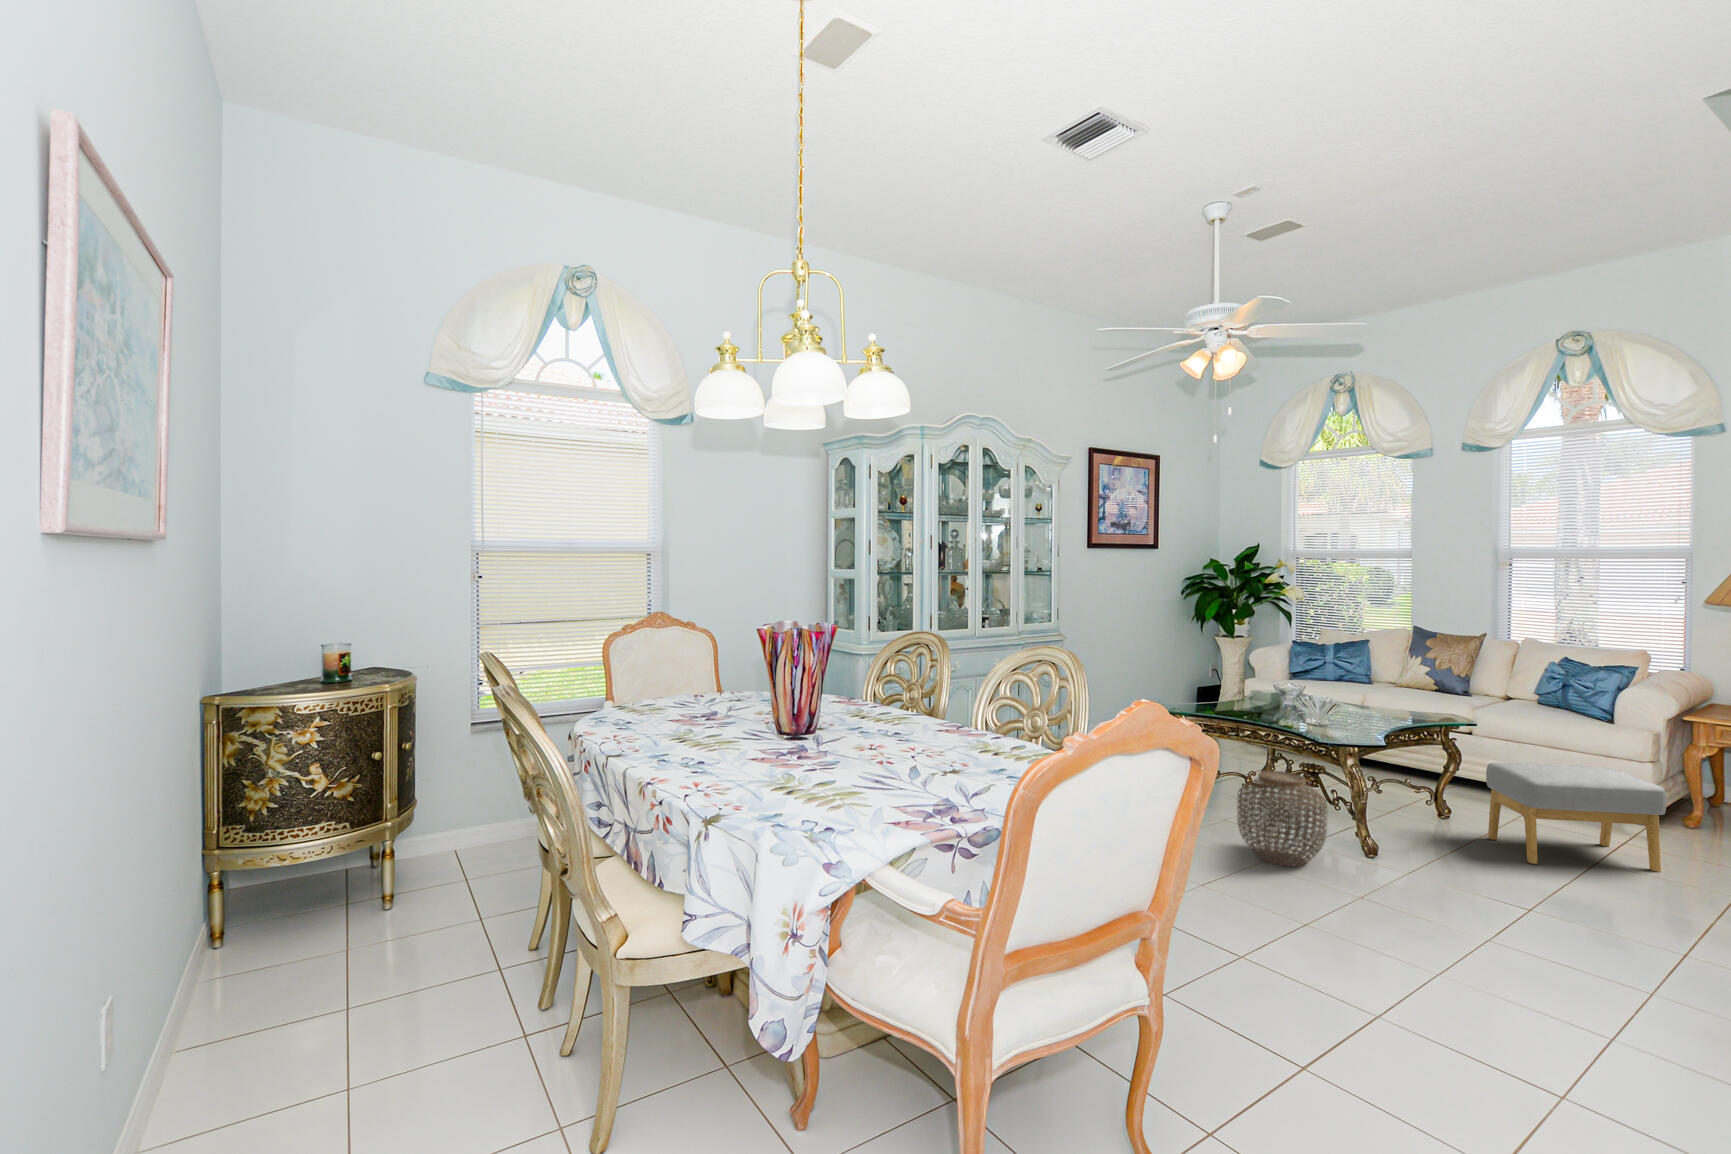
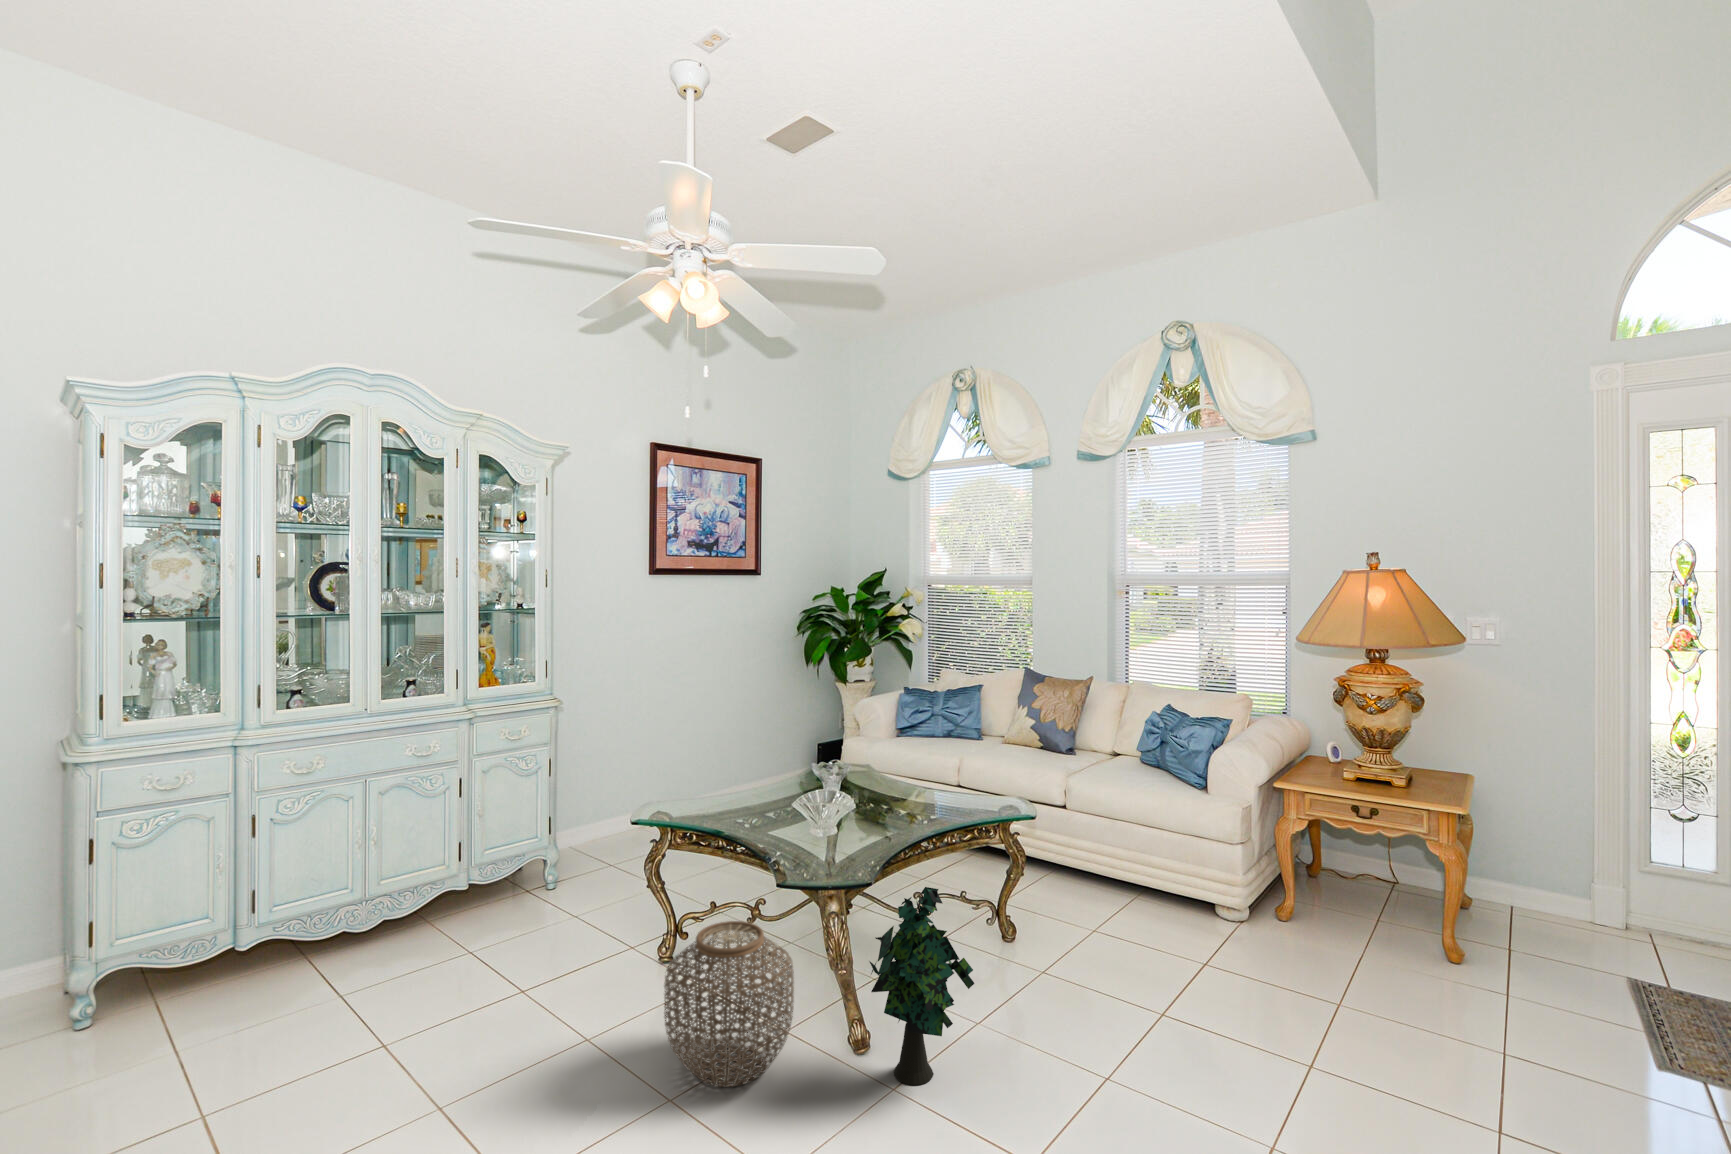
decorative plant: none [1378,752,1466,877] -> present [870,887,974,1085]
footstool: present [1486,763,1666,872] -> none [1045,866,1239,1026]

